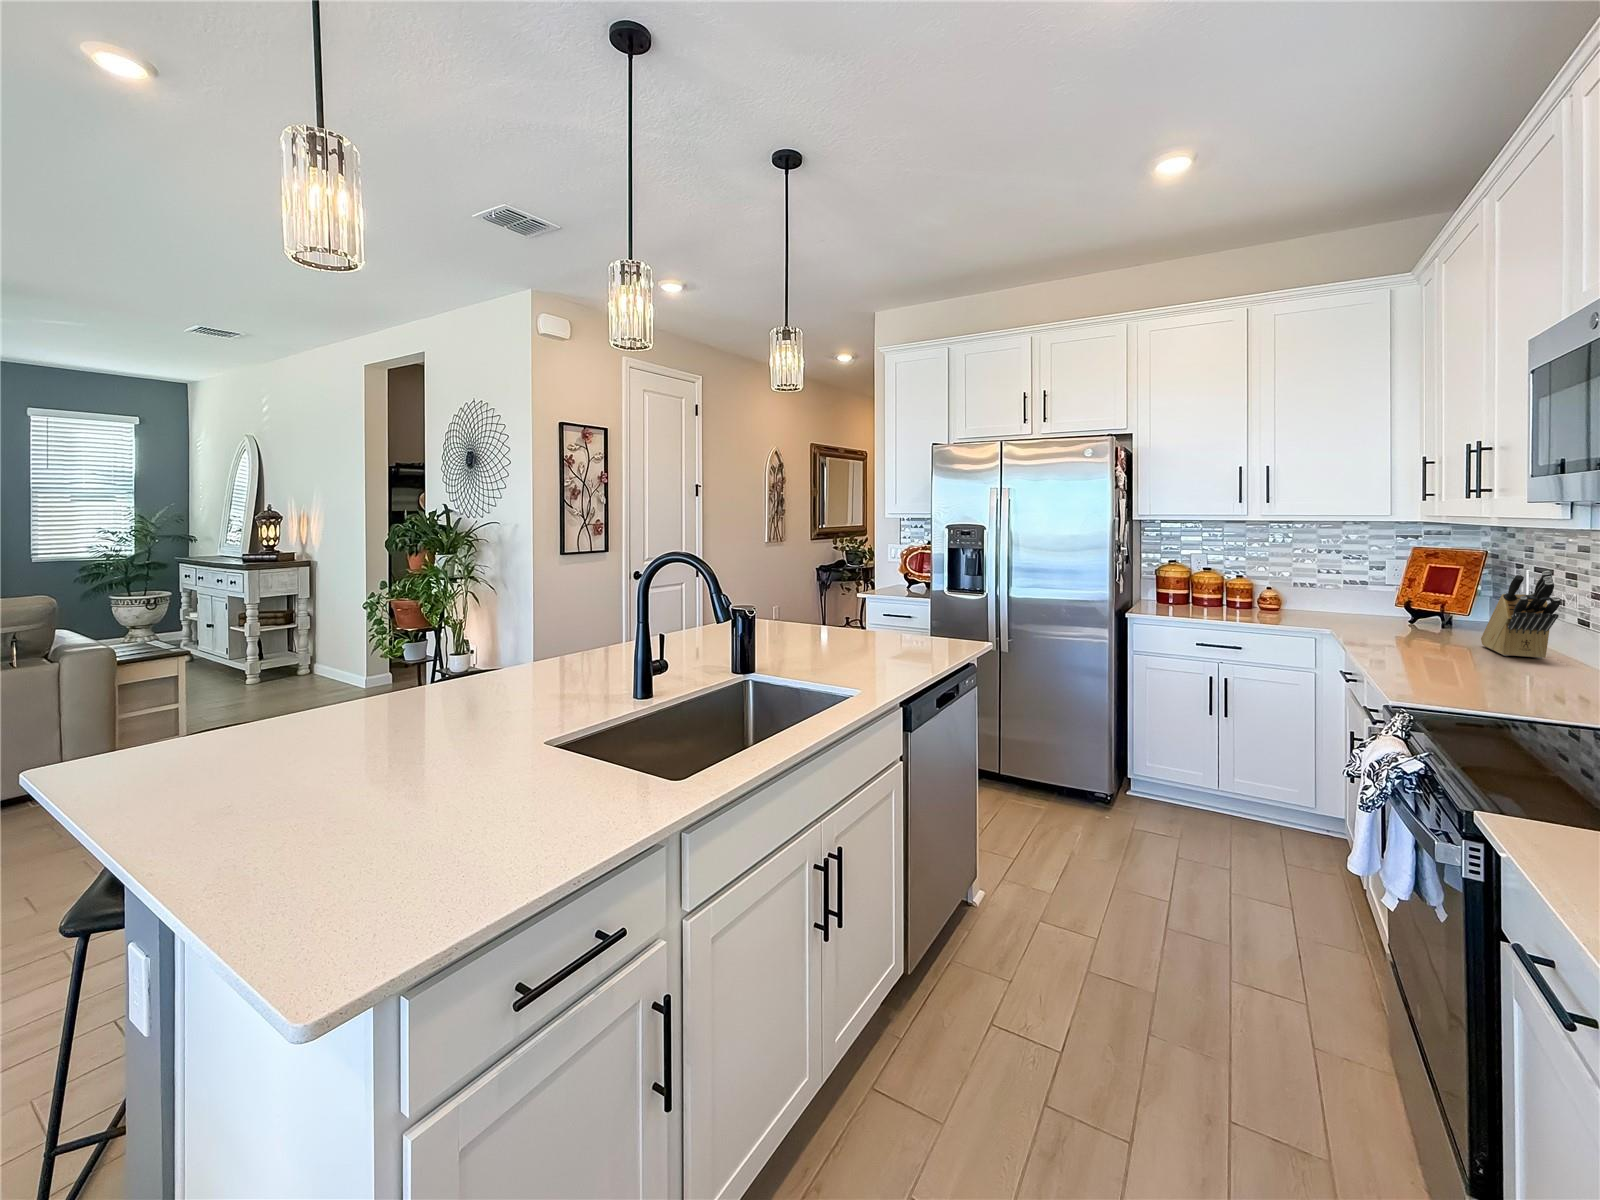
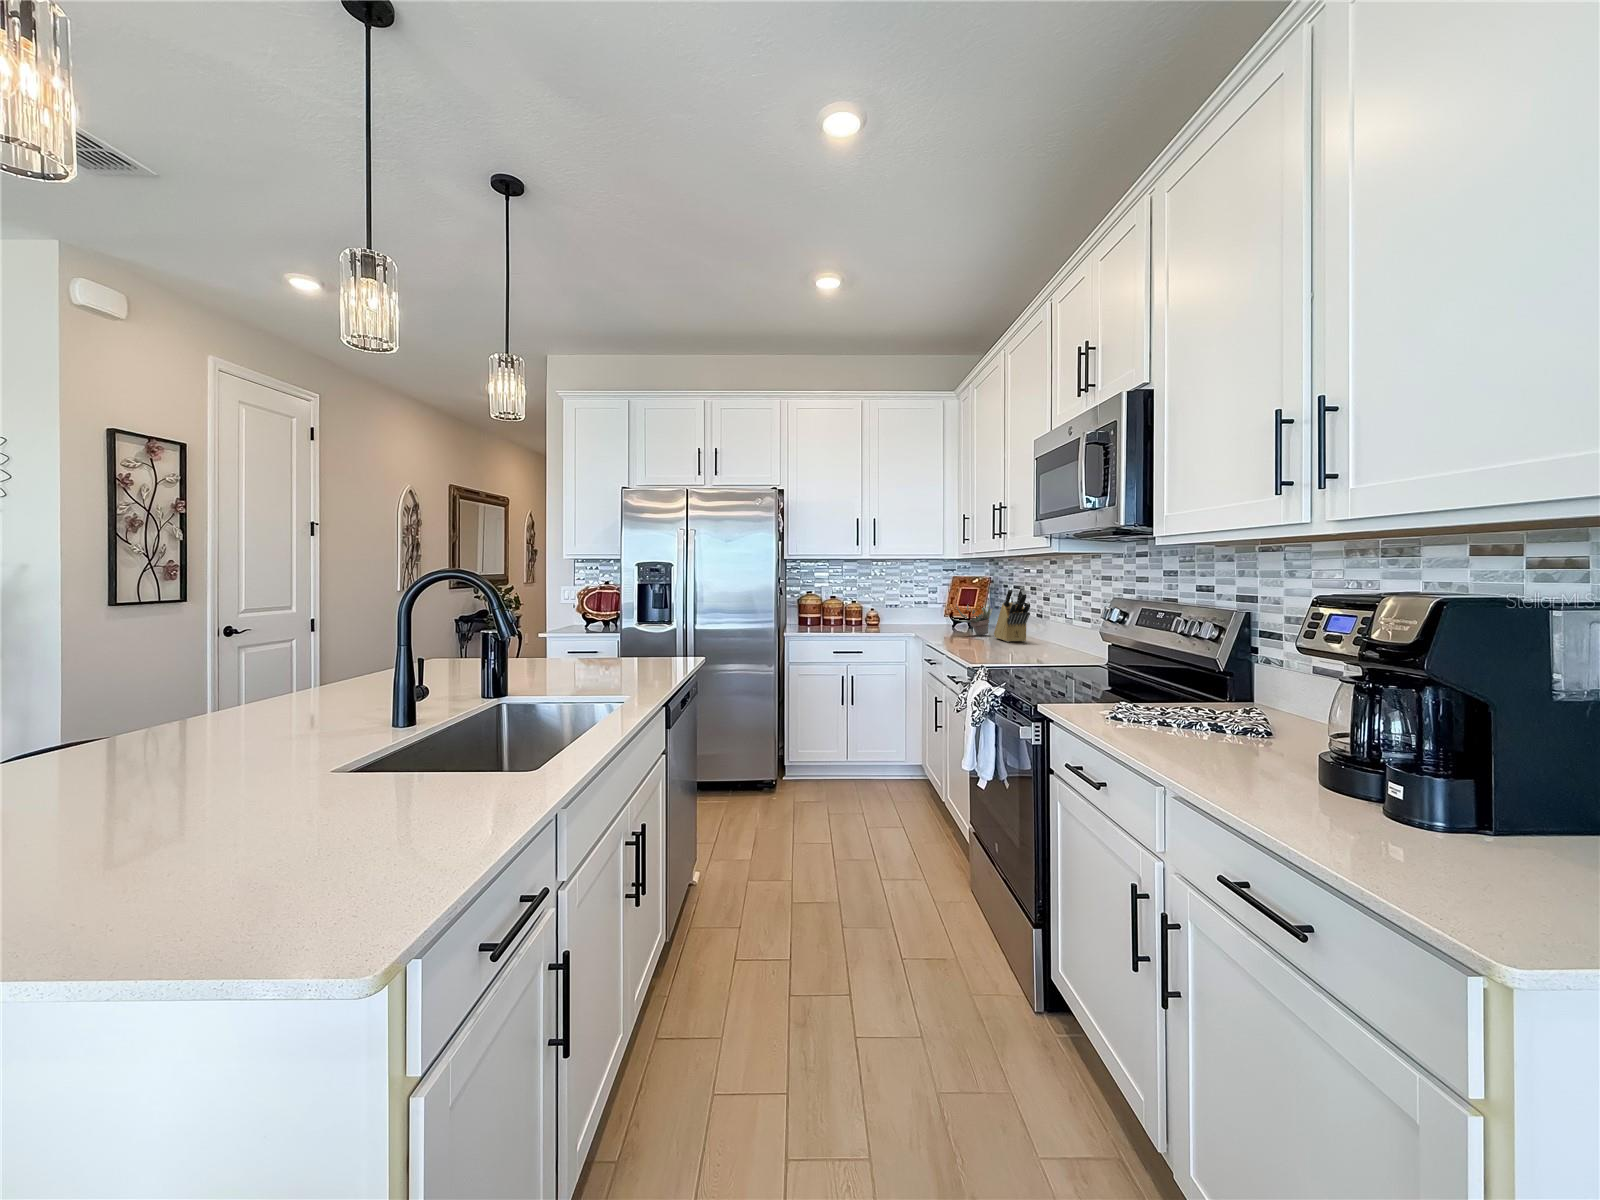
succulent plant: none [1401,578,1485,638] -> present [952,600,993,636]

